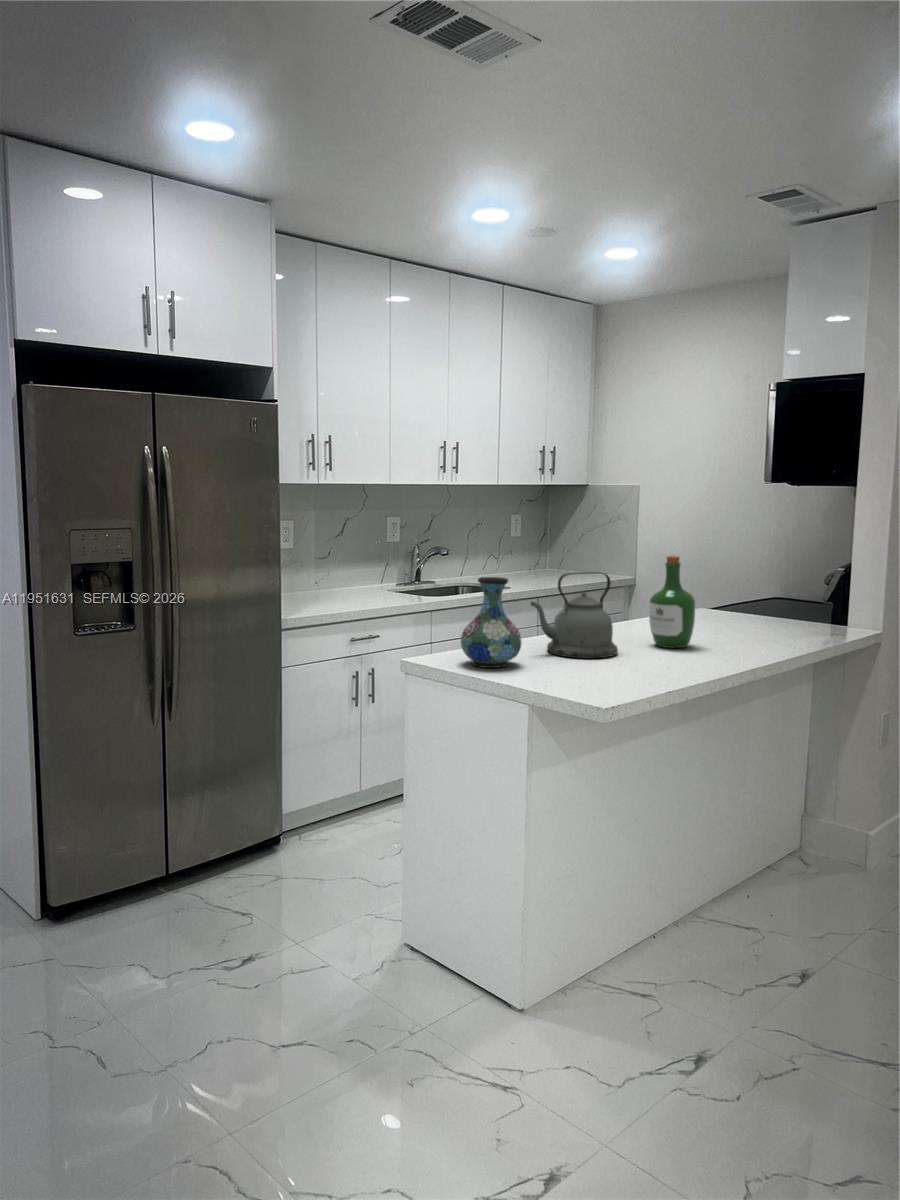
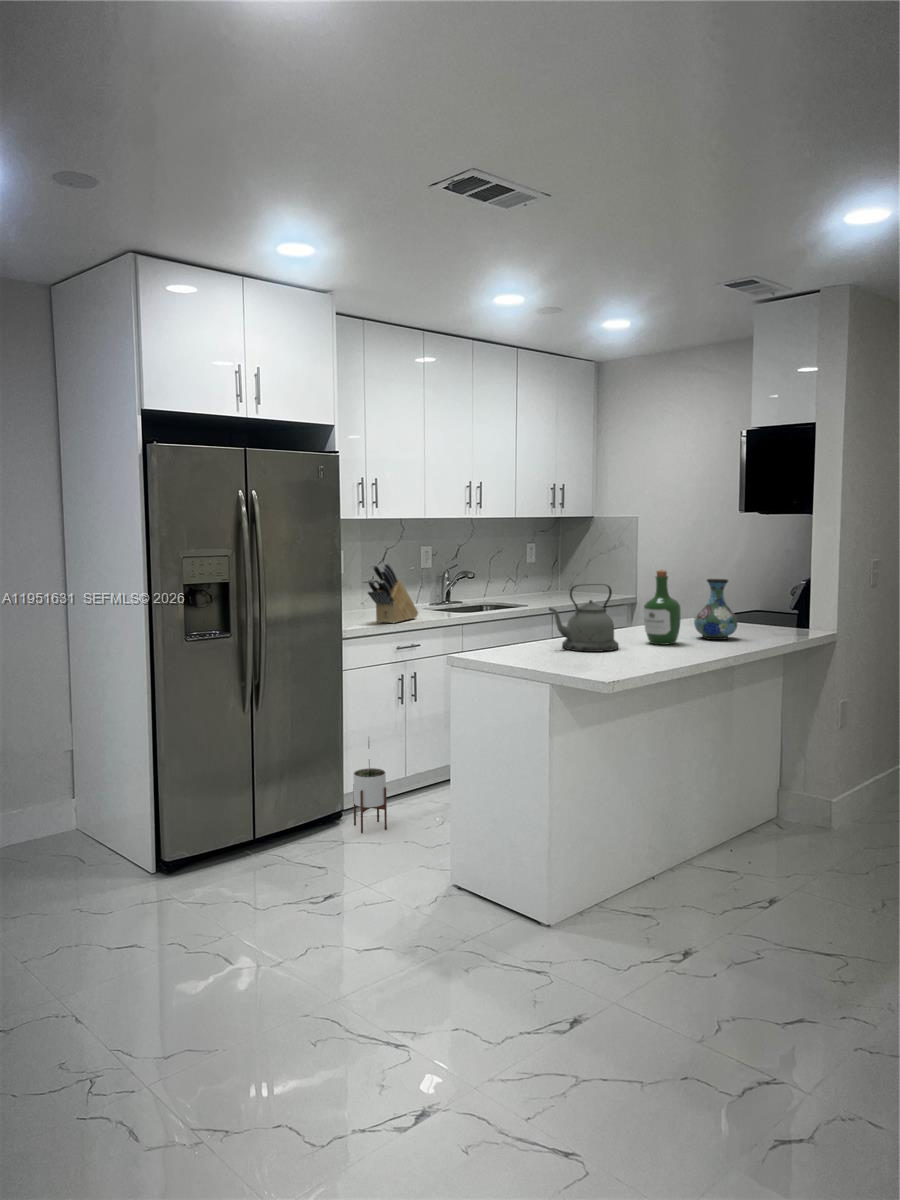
knife block: none [317,537,380,610] -> present [367,563,418,623]
vase: present [461,577,522,668] -> present [694,579,738,640]
potted plant: none [295,730,334,863] -> present [353,741,387,833]

